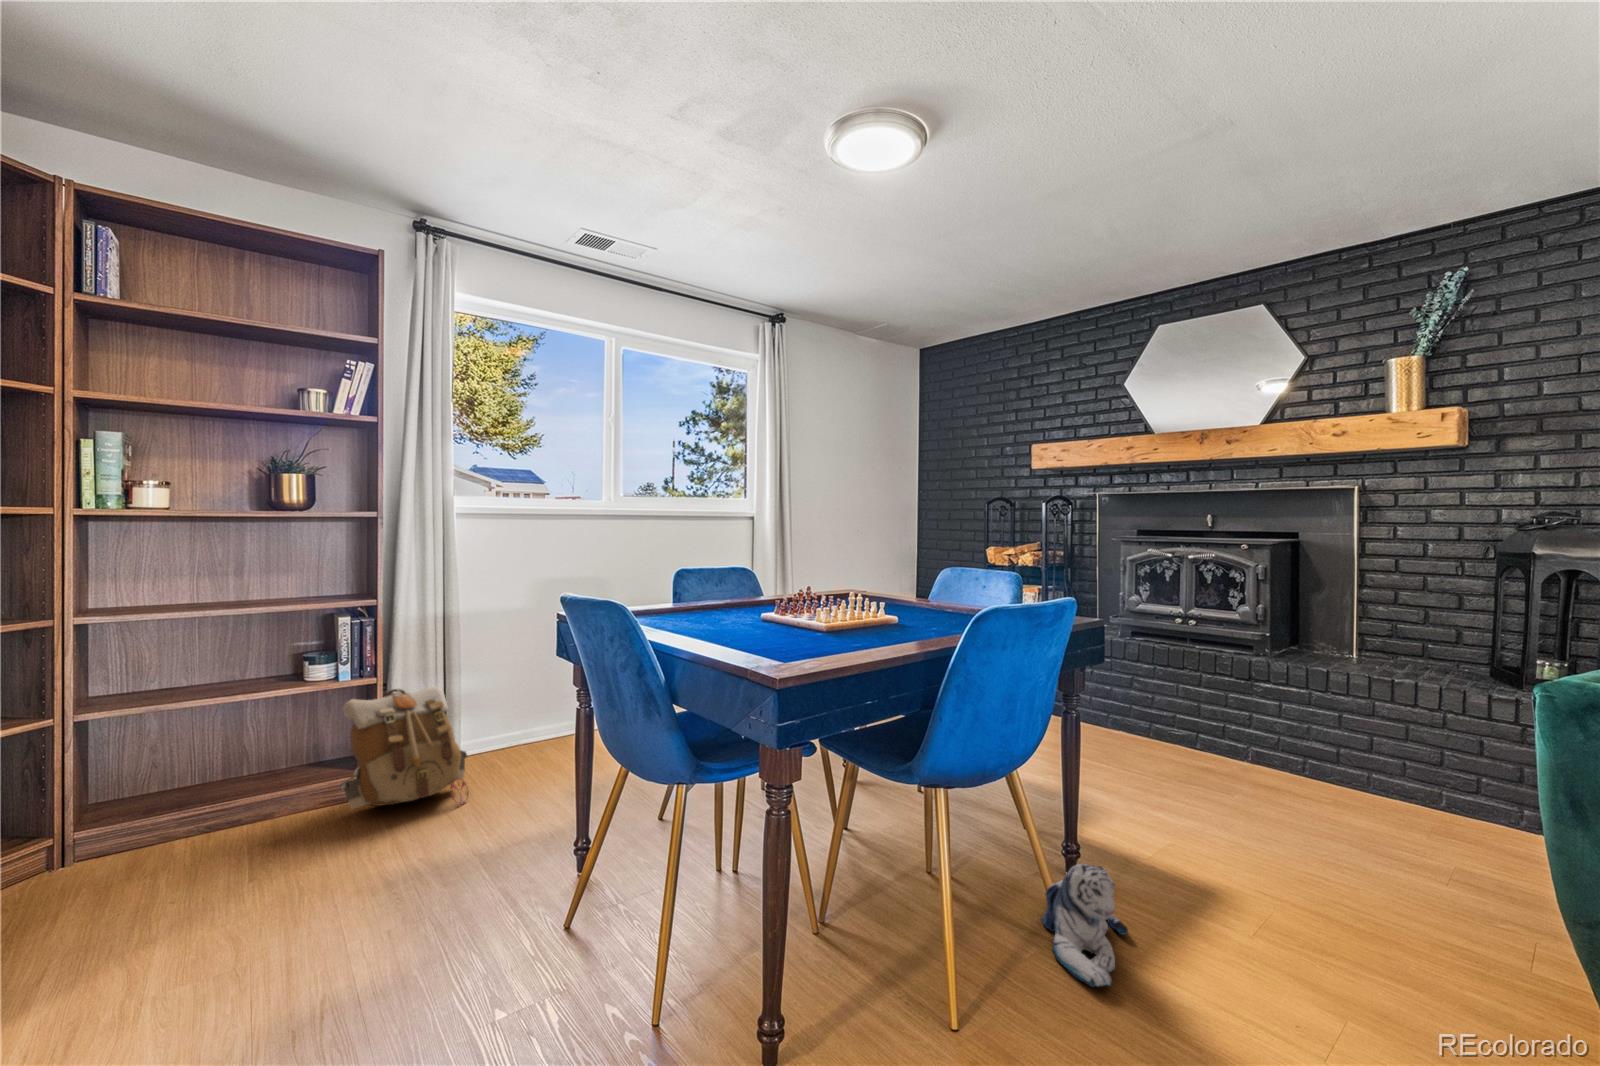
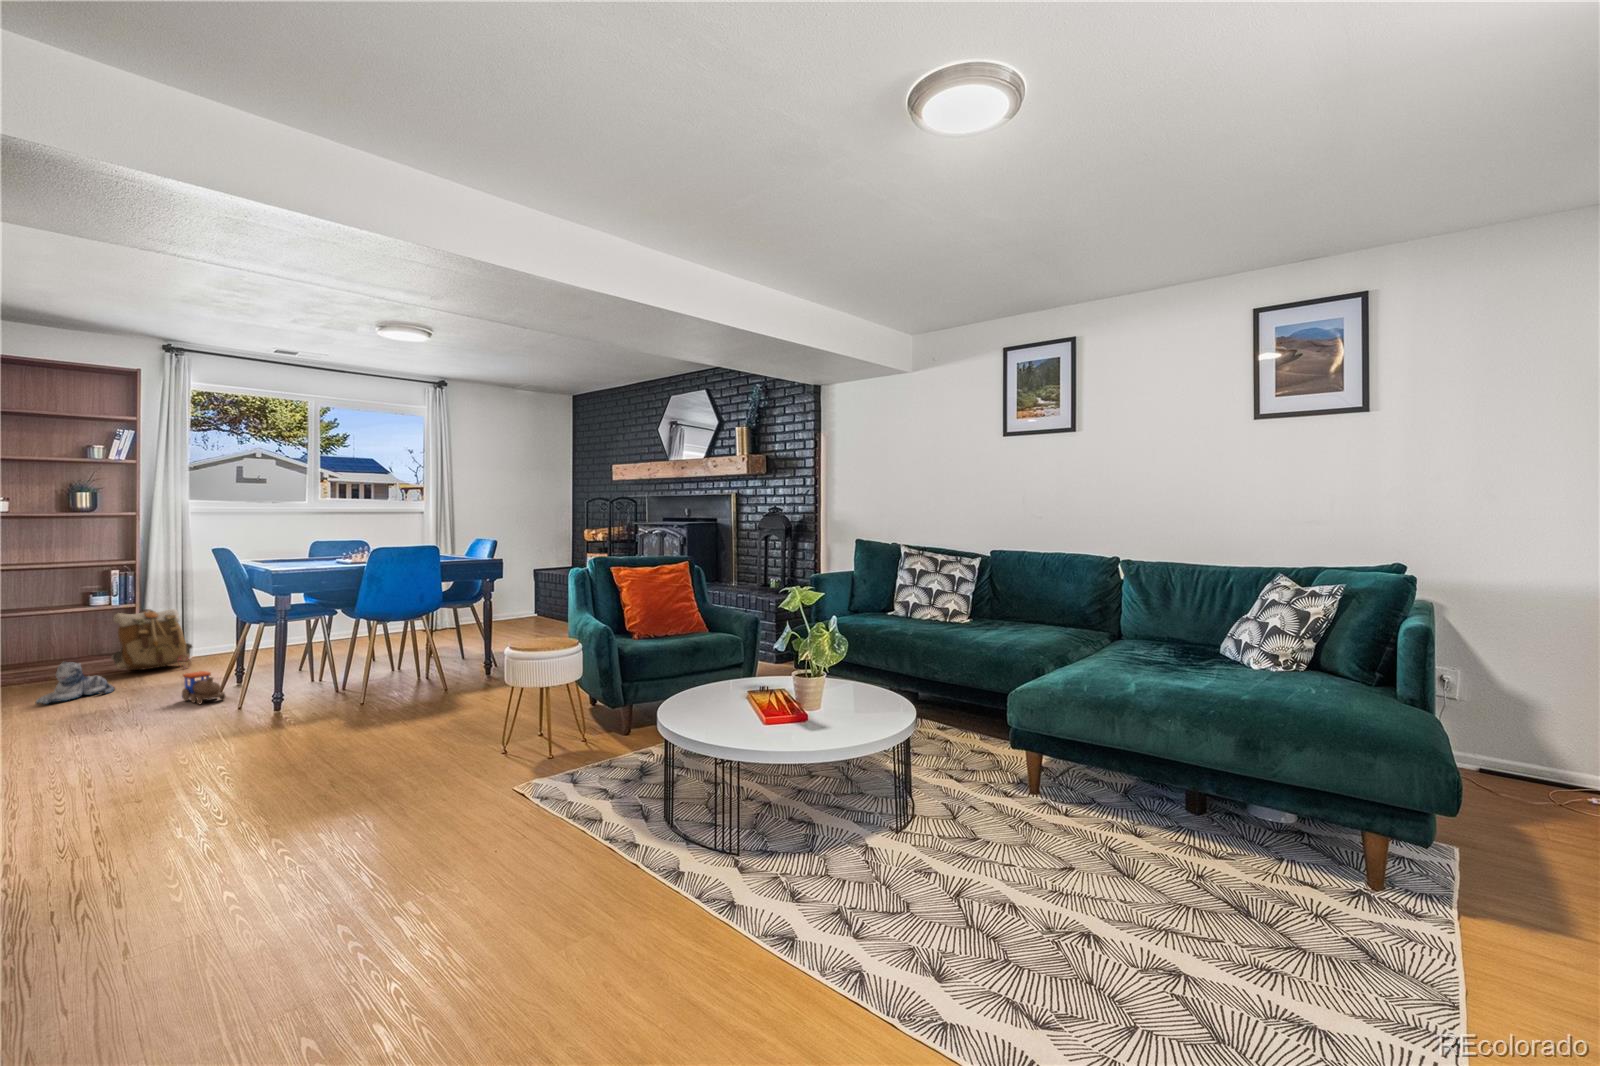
plush toy: present [1041,864,1128,987] -> present [35,662,114,704]
toy train: none [517,880,616,991] -> present [182,671,226,704]

